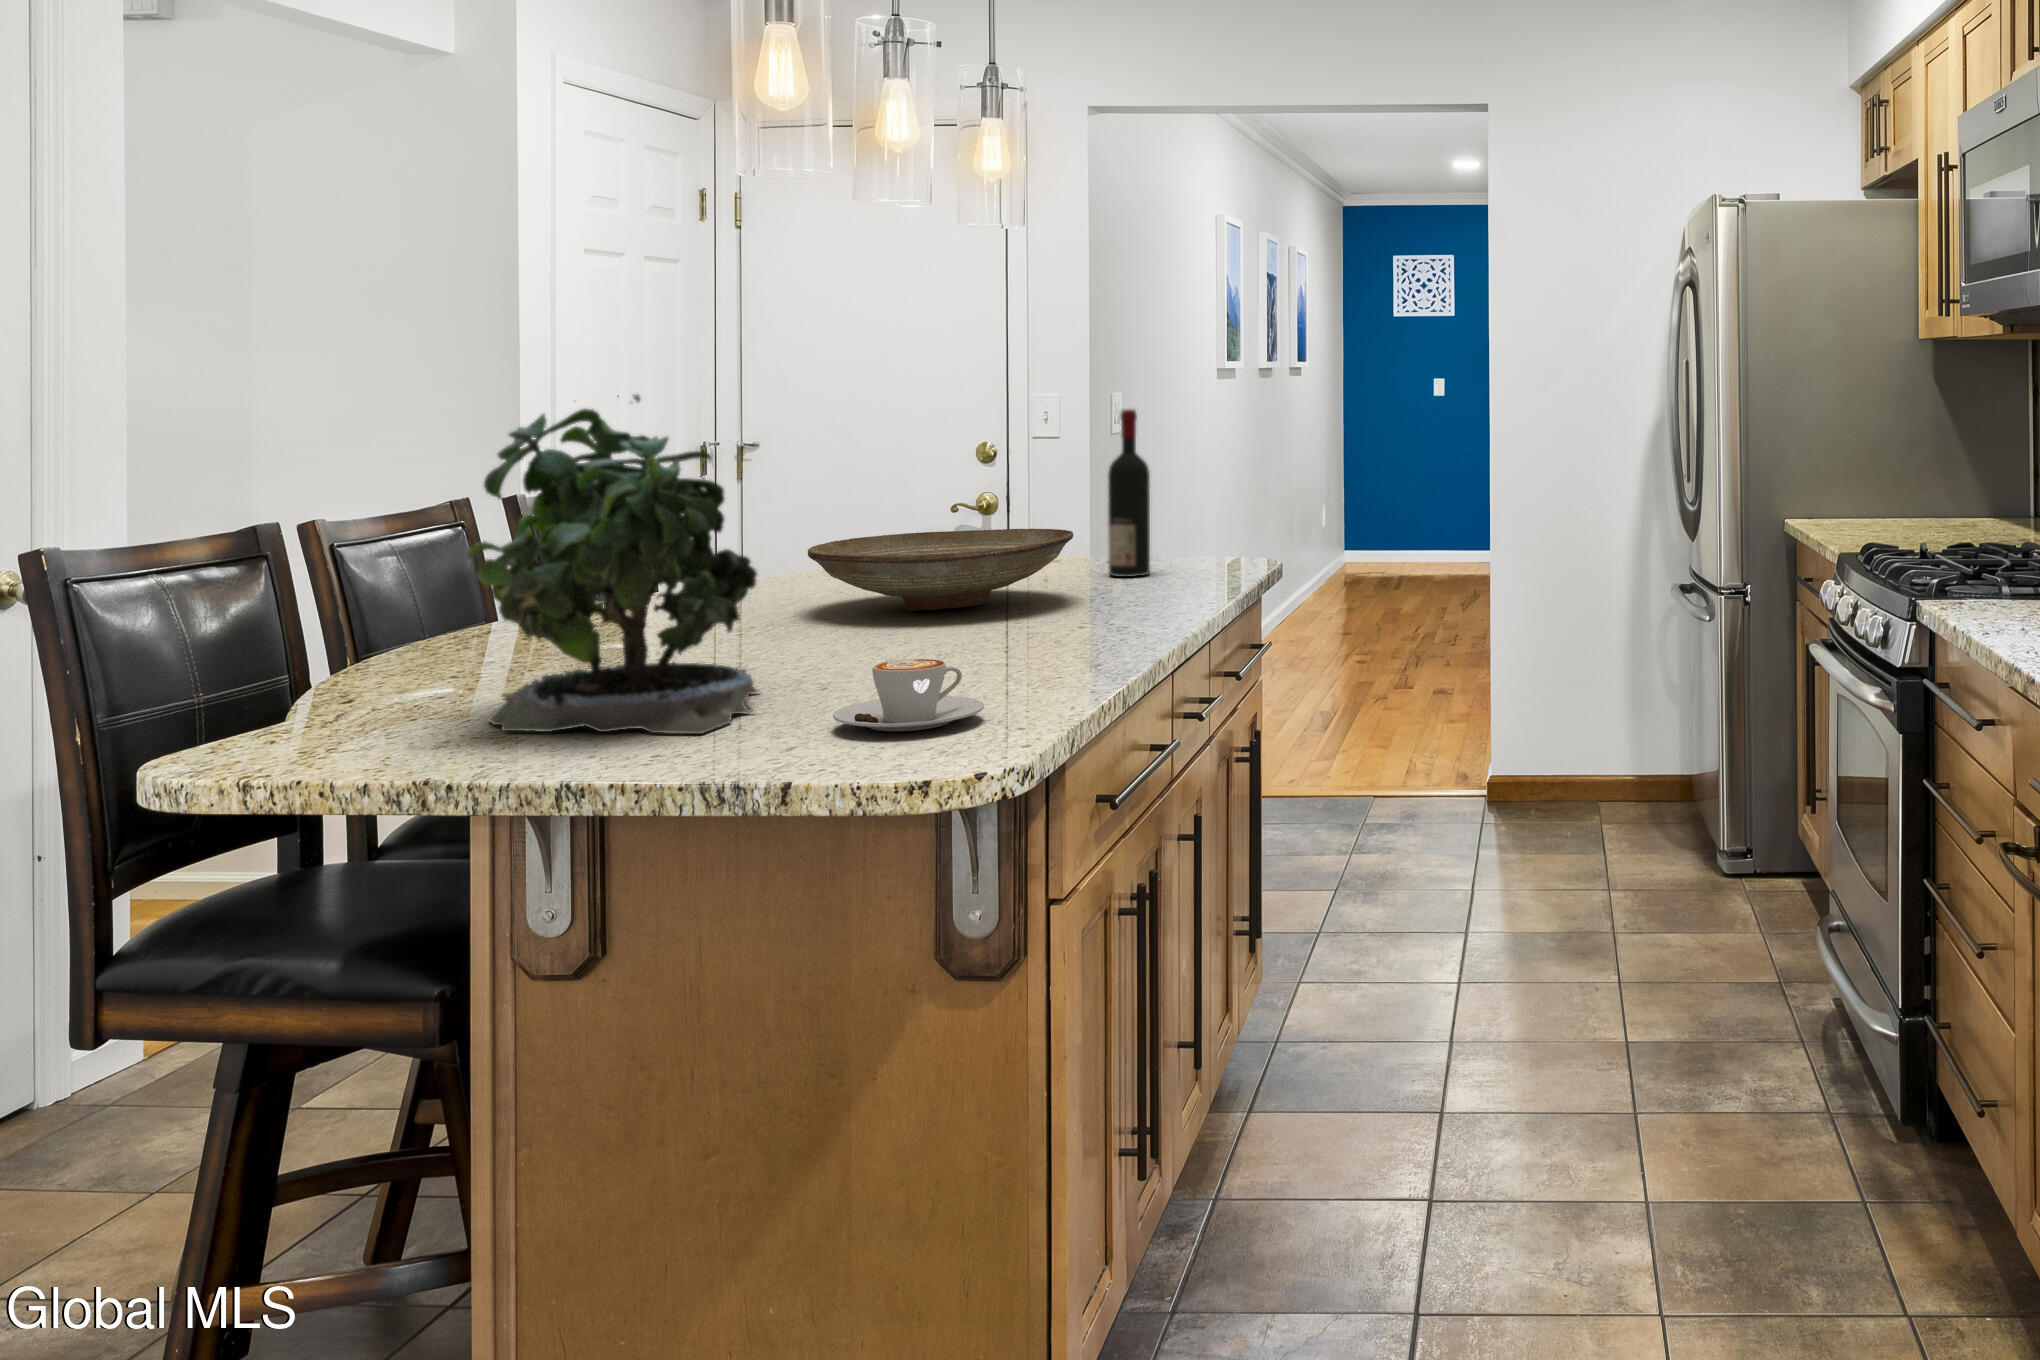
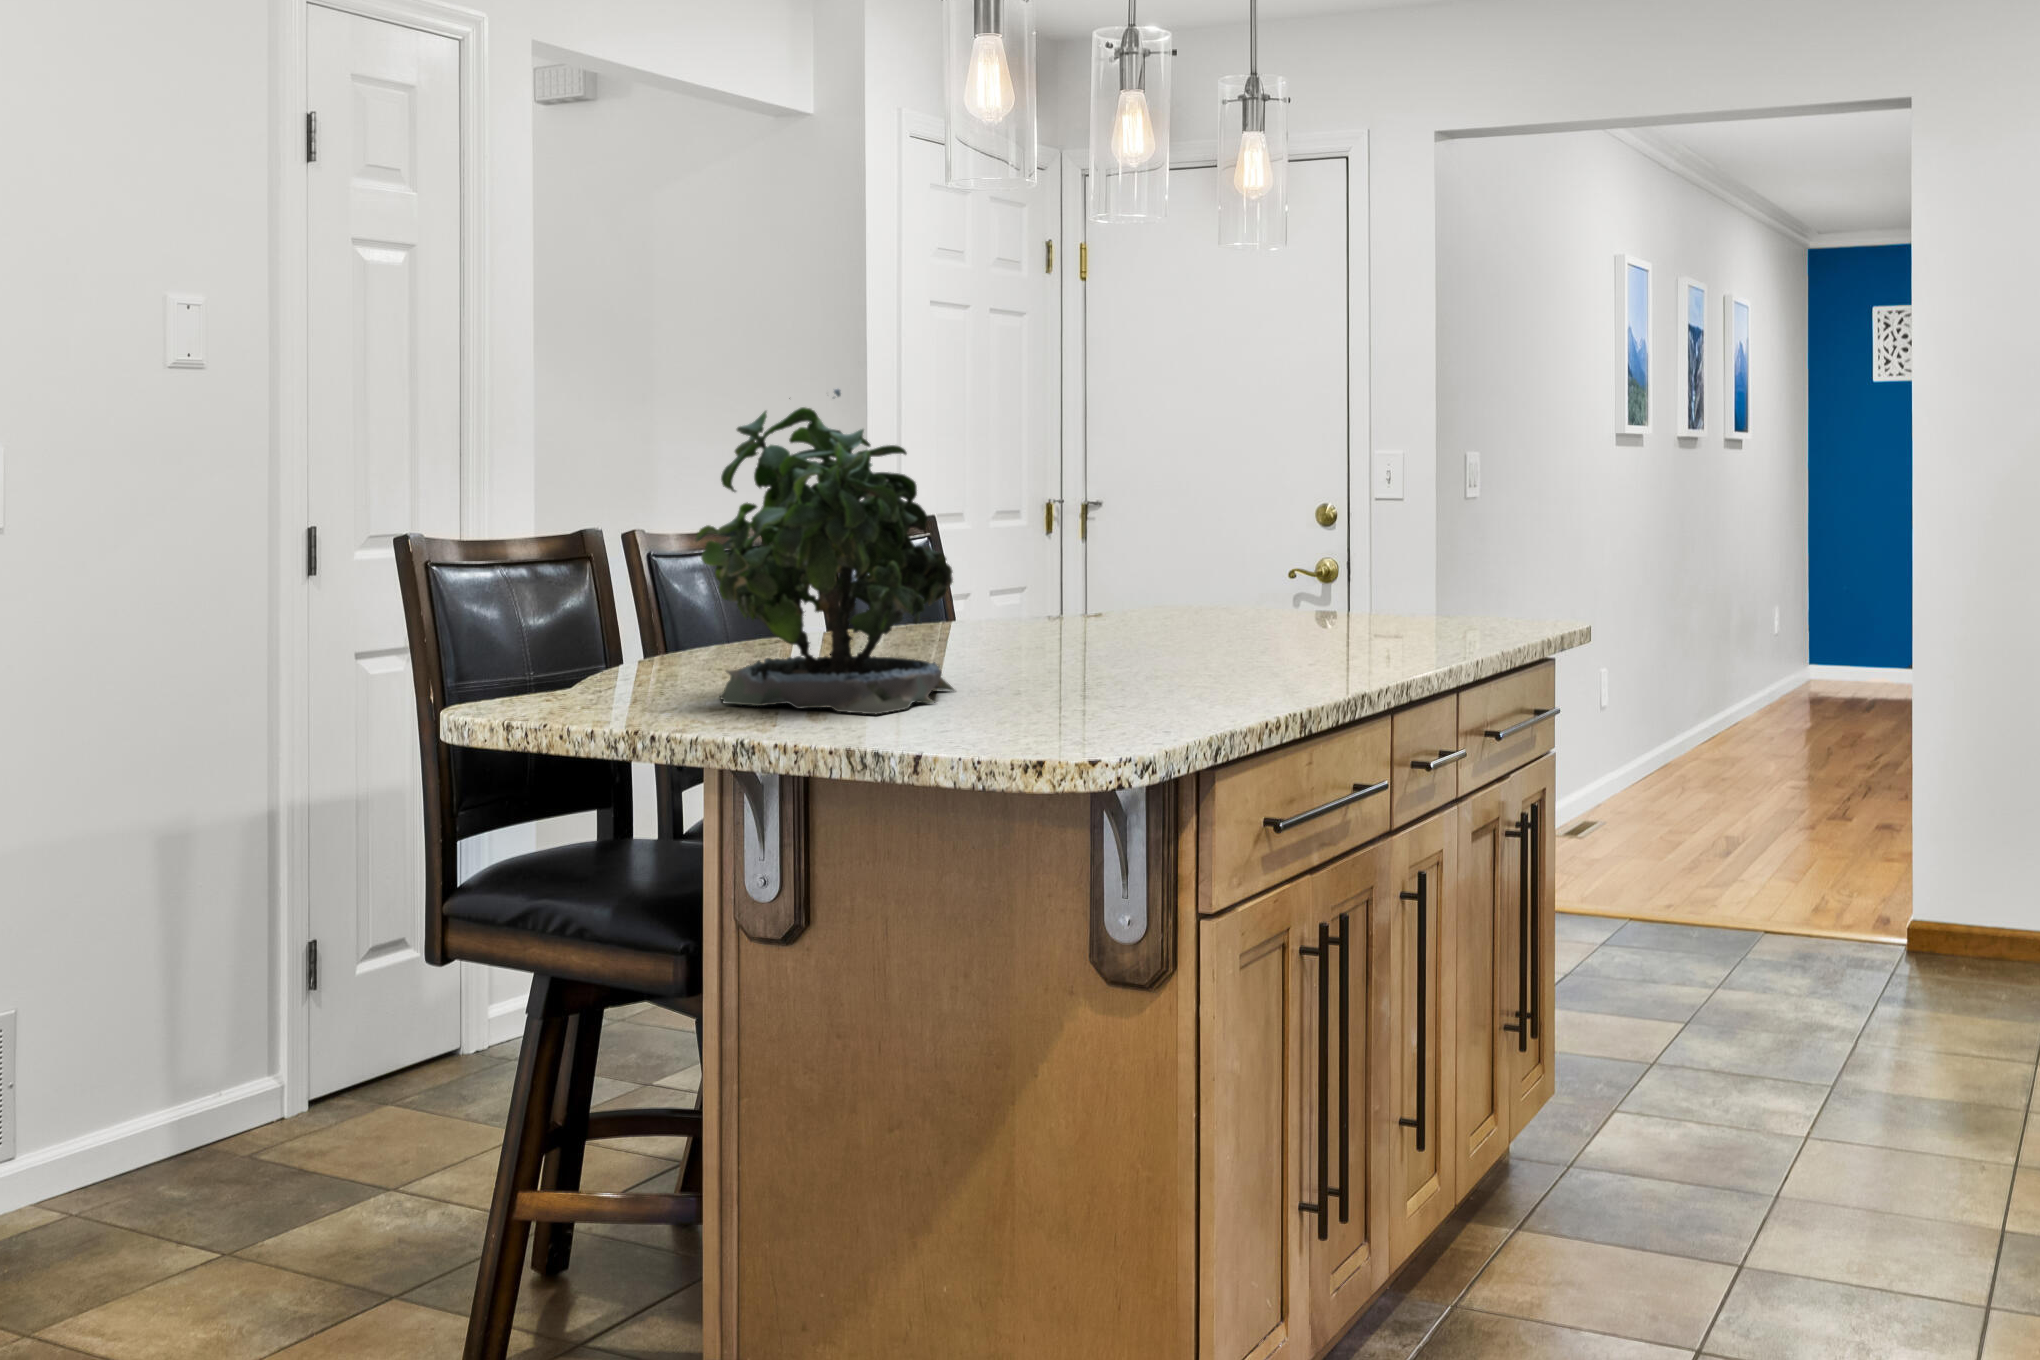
wine bottle: present [1108,409,1150,577] -> none [1375,436,1422,622]
decorative bowl: present [808,529,1073,611] -> none [1052,562,1319,640]
coffee cup: present [833,659,984,731] -> none [990,653,1137,722]

